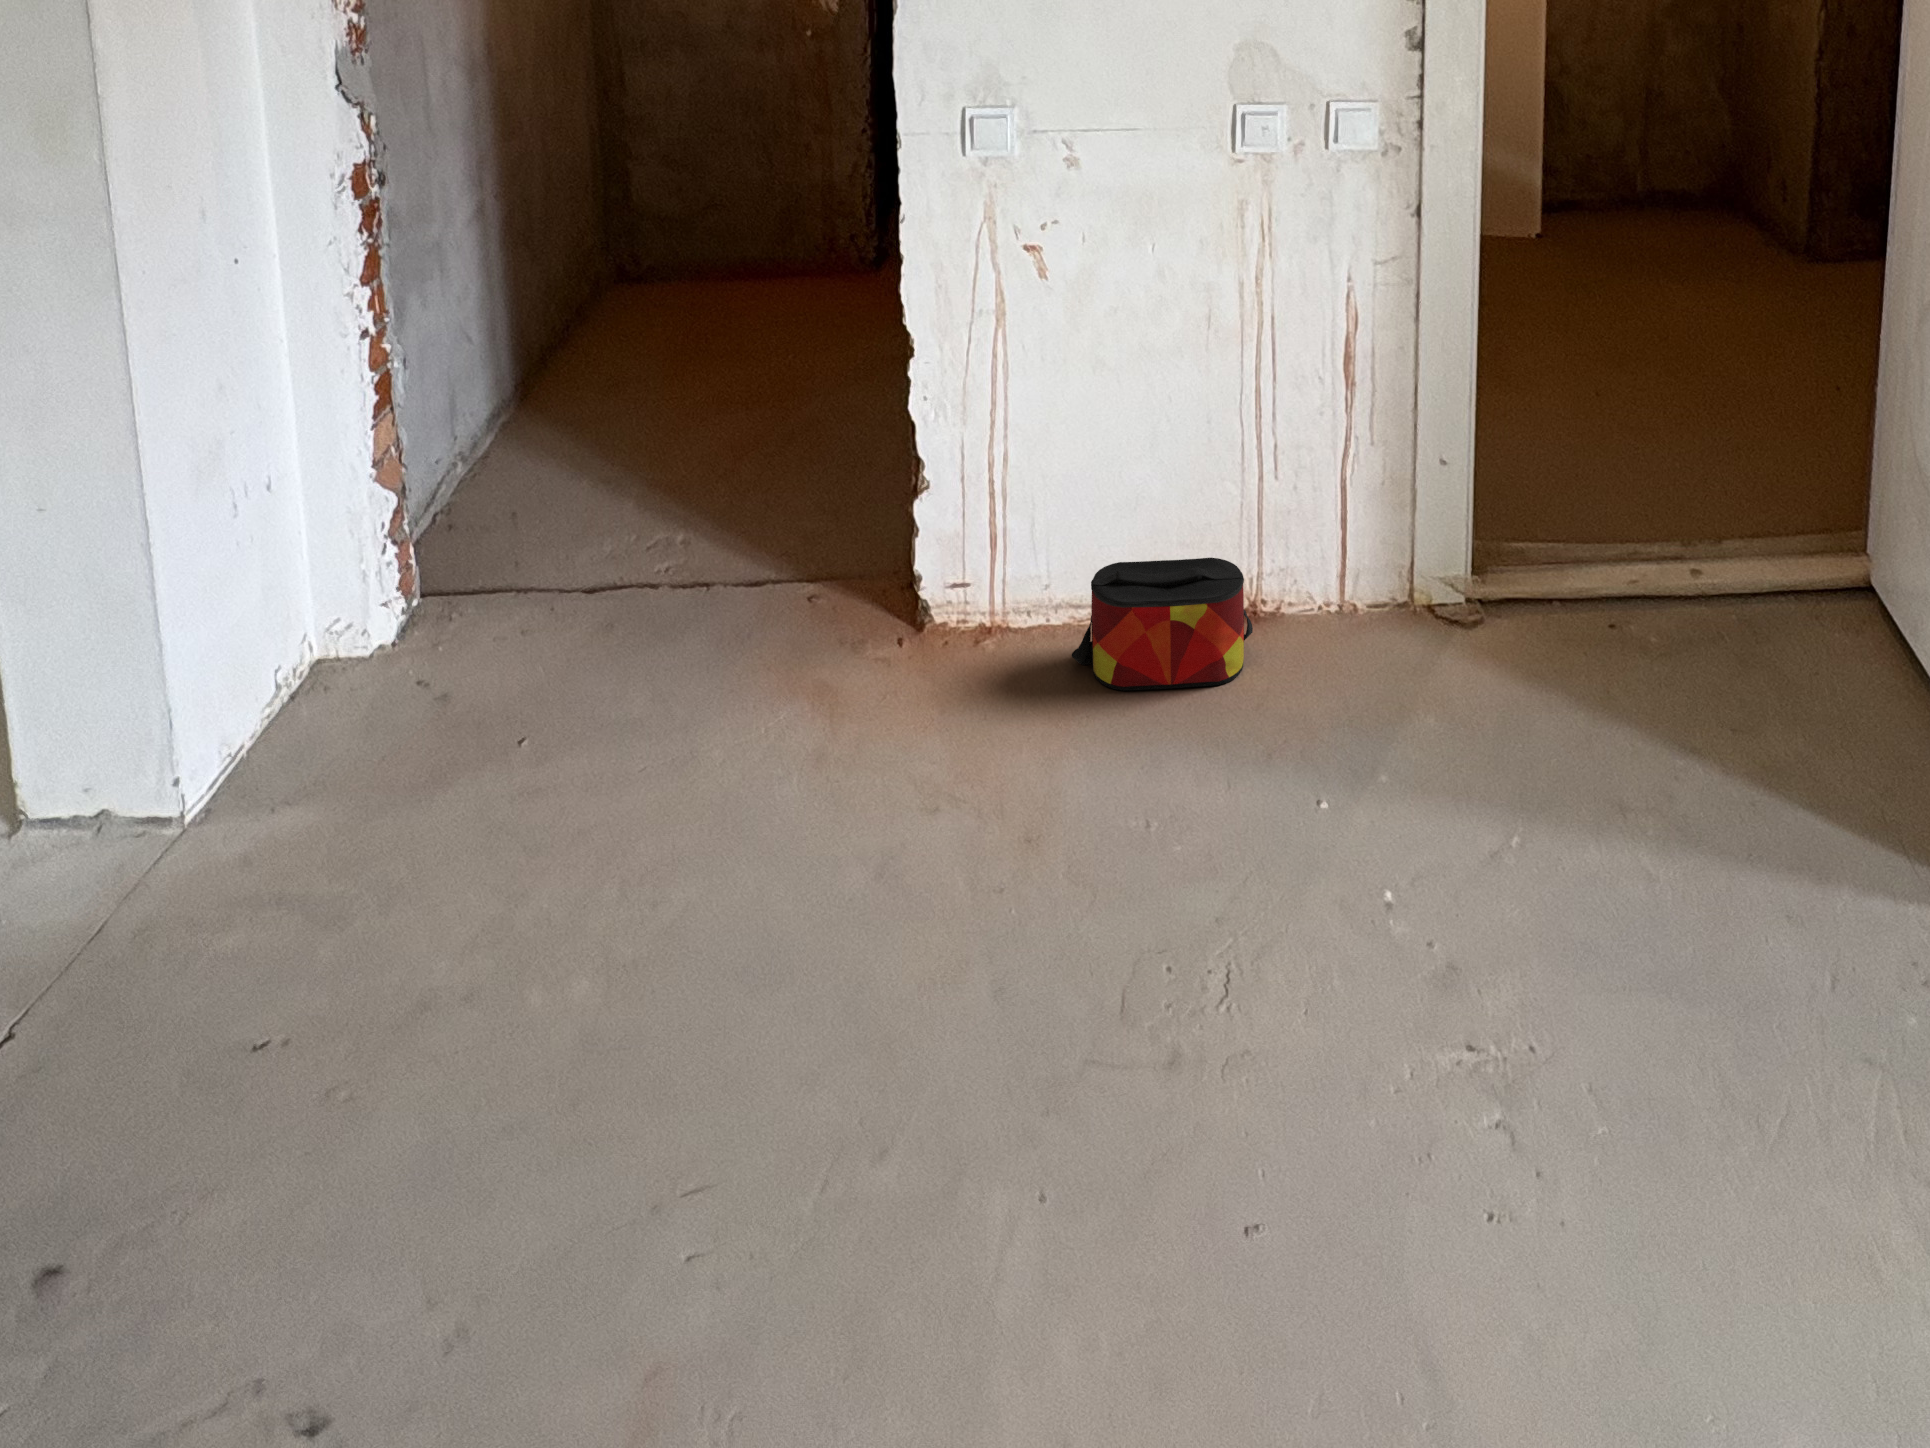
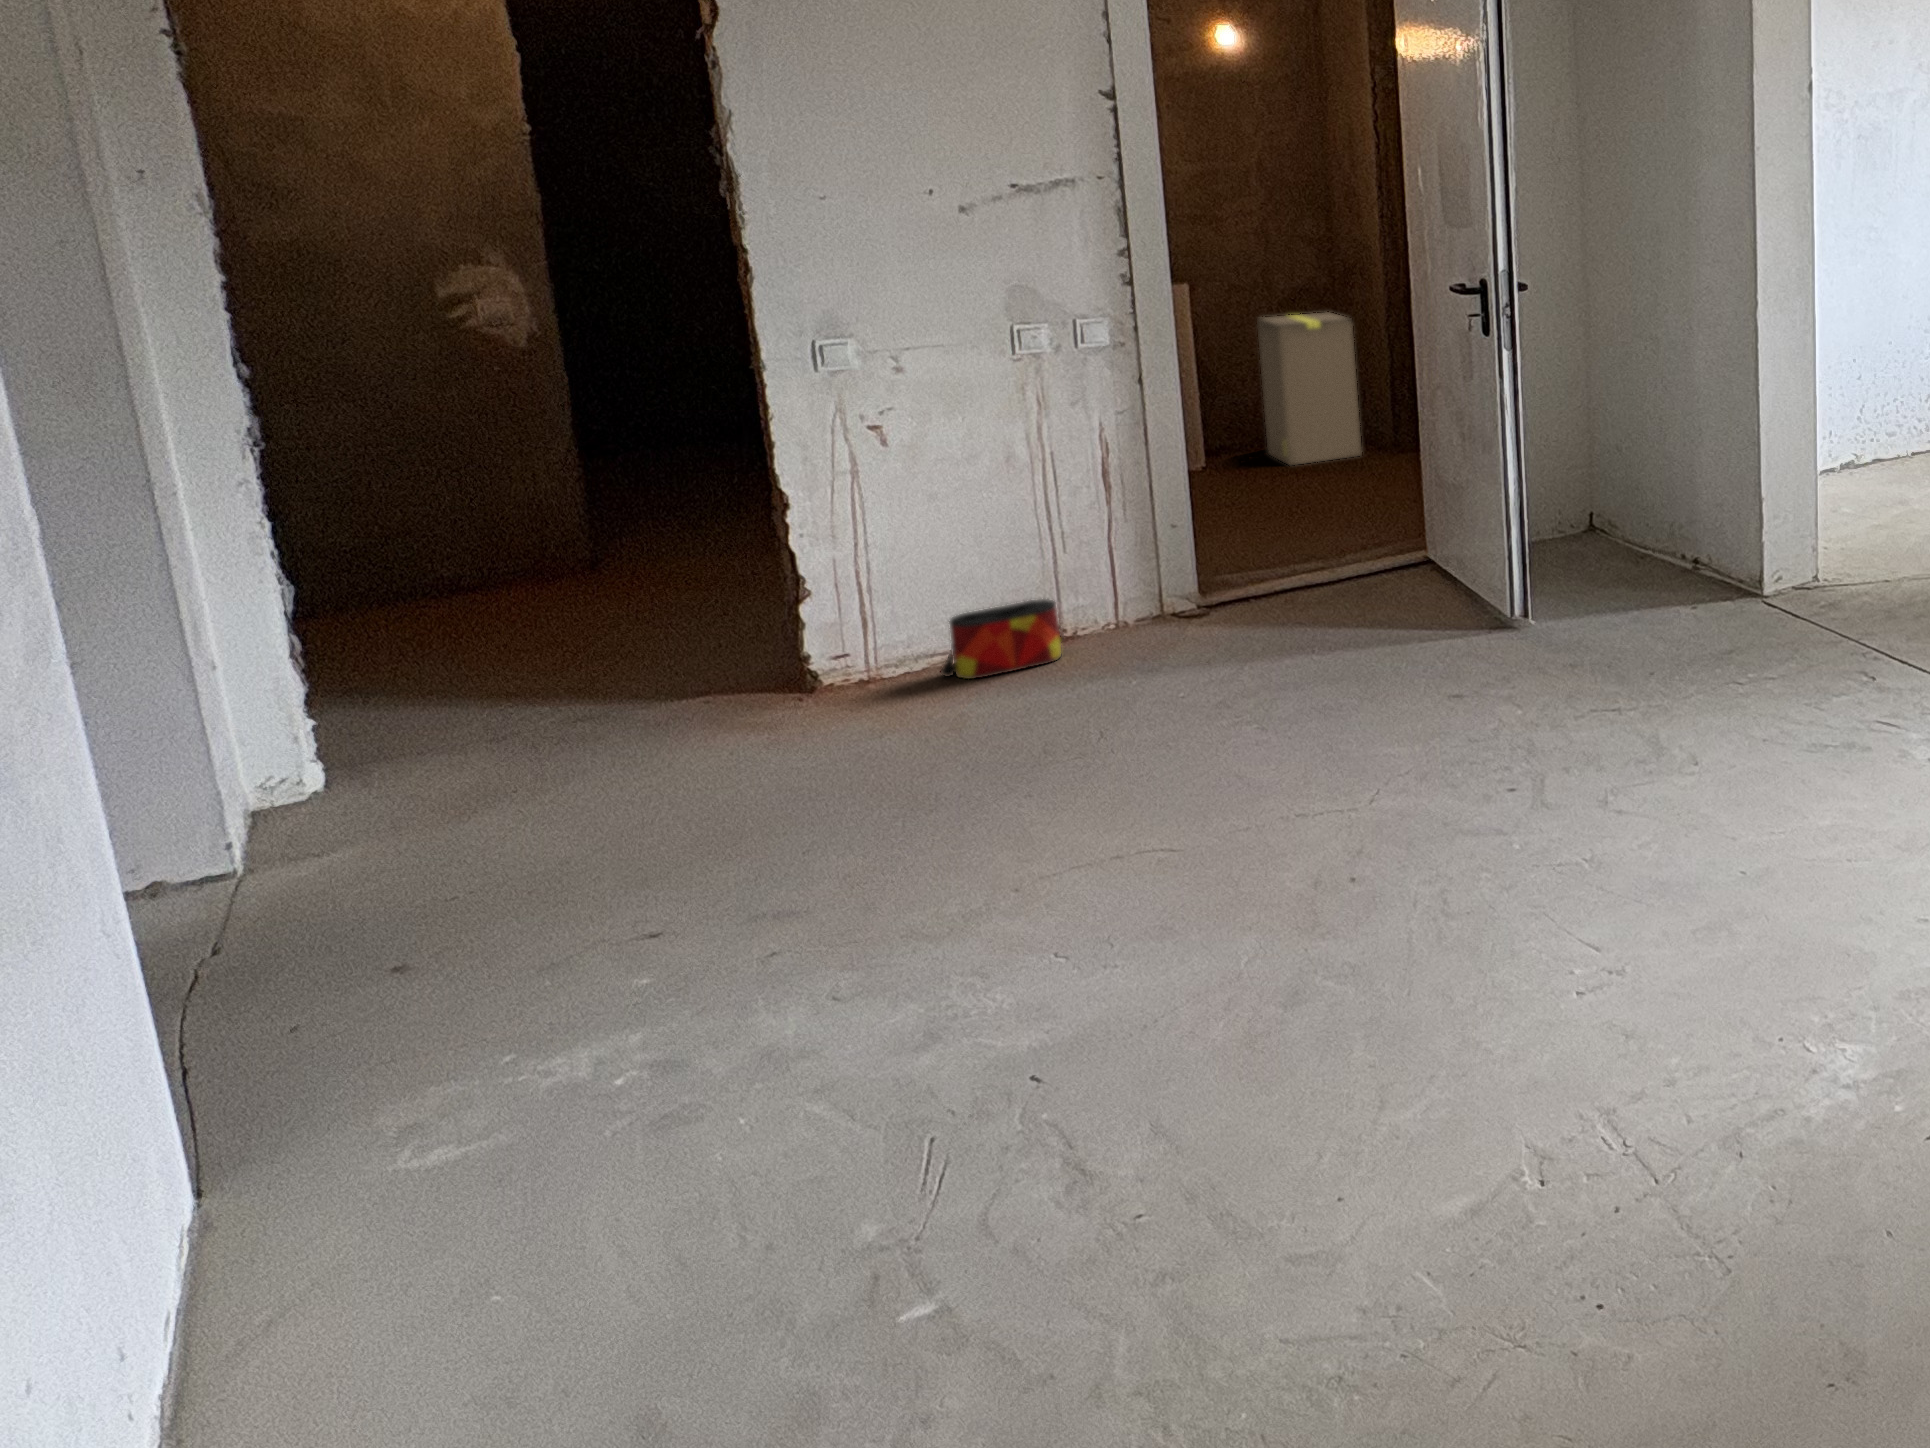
cardboard box: none [1607,17,1744,236] -> present [1257,312,1362,465]

